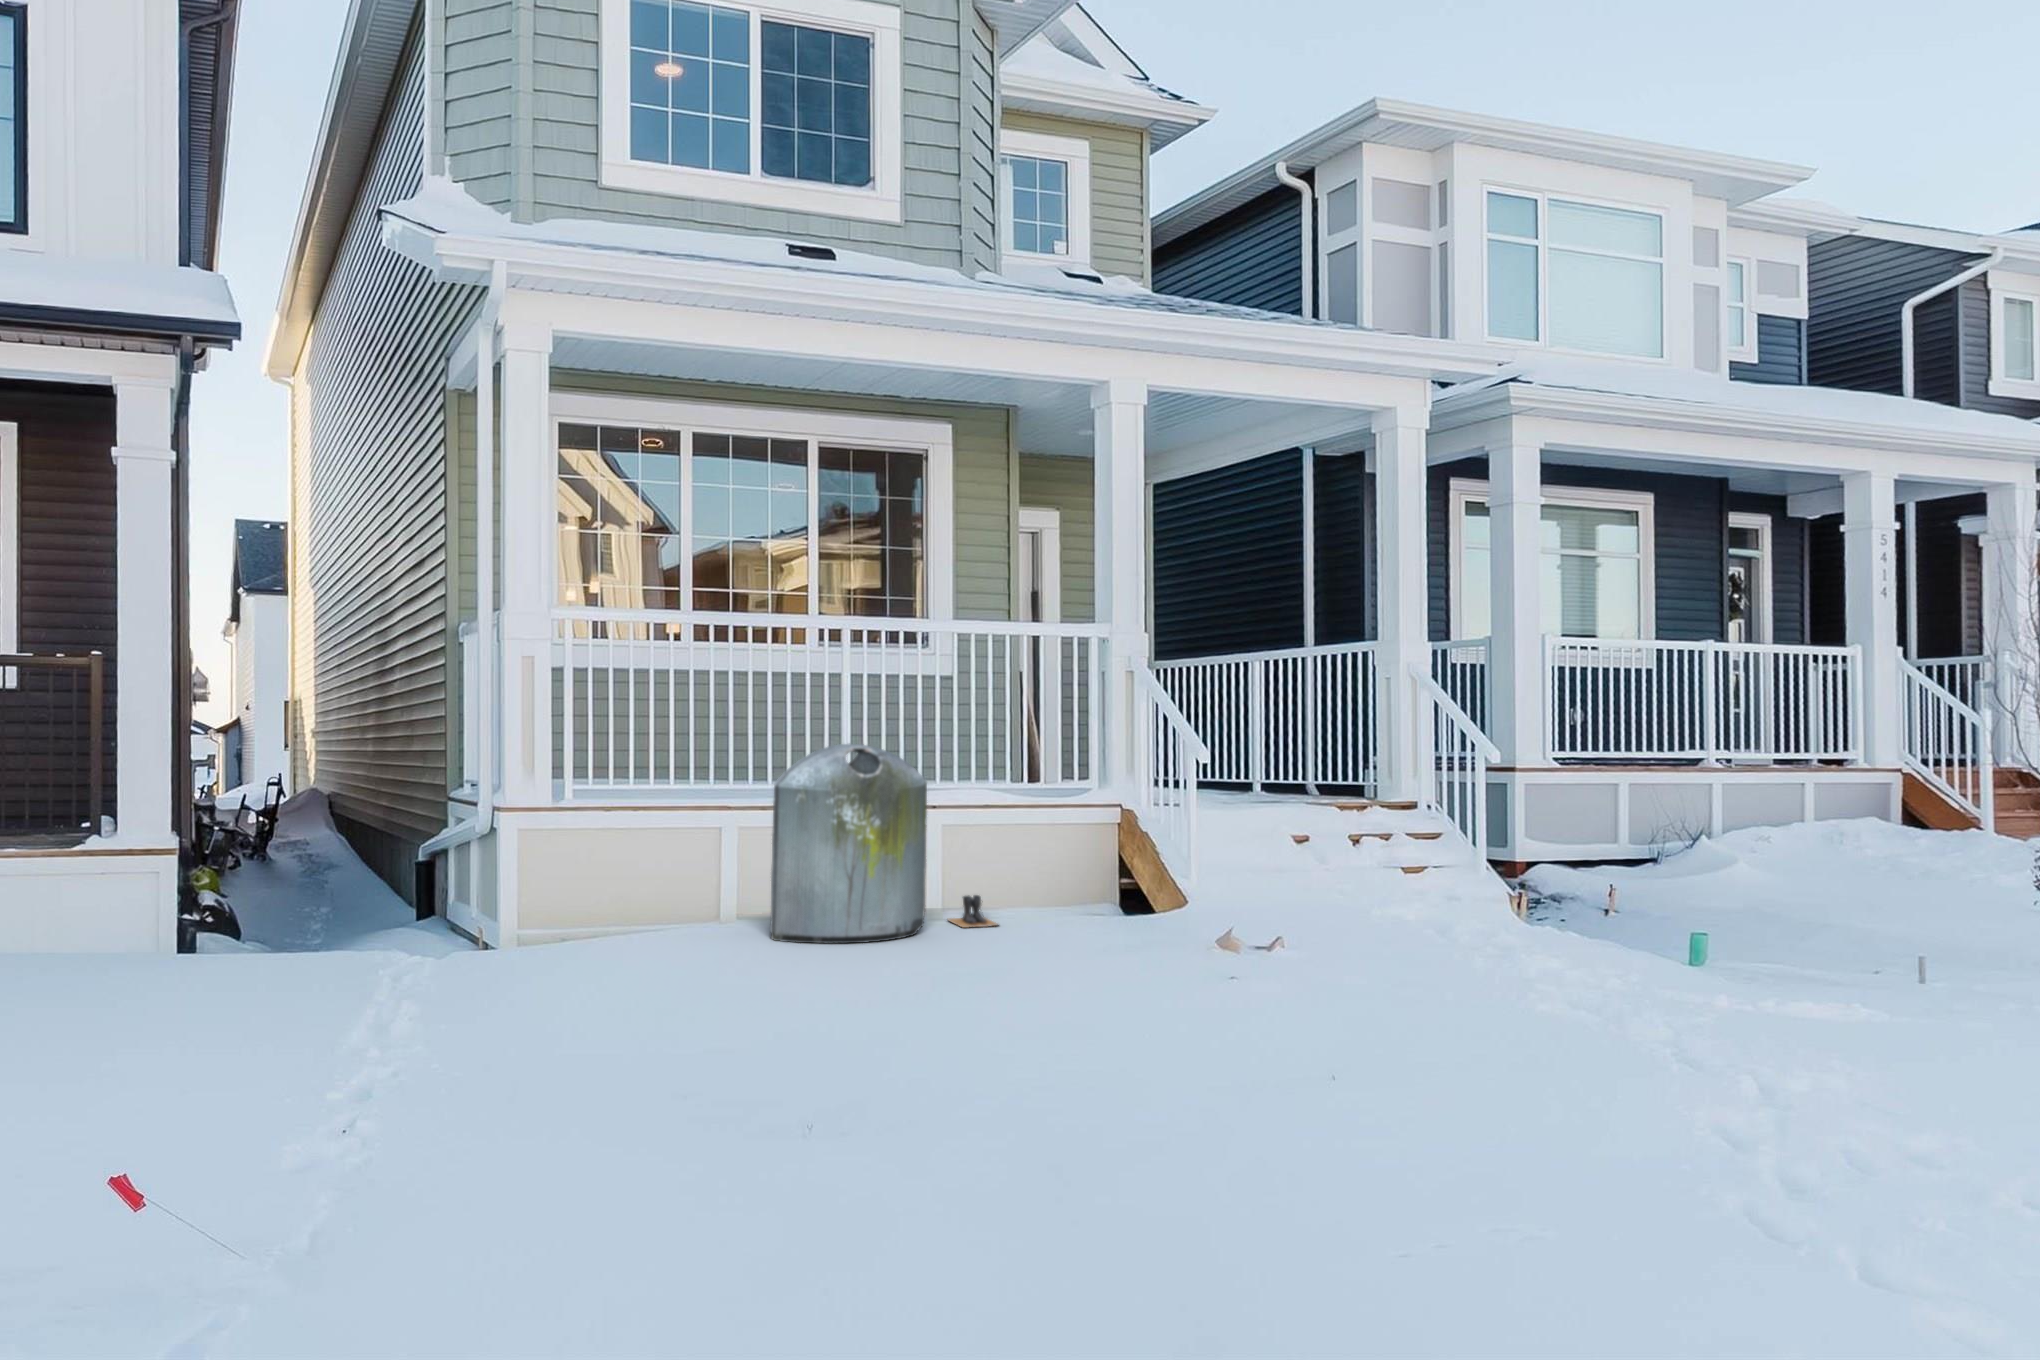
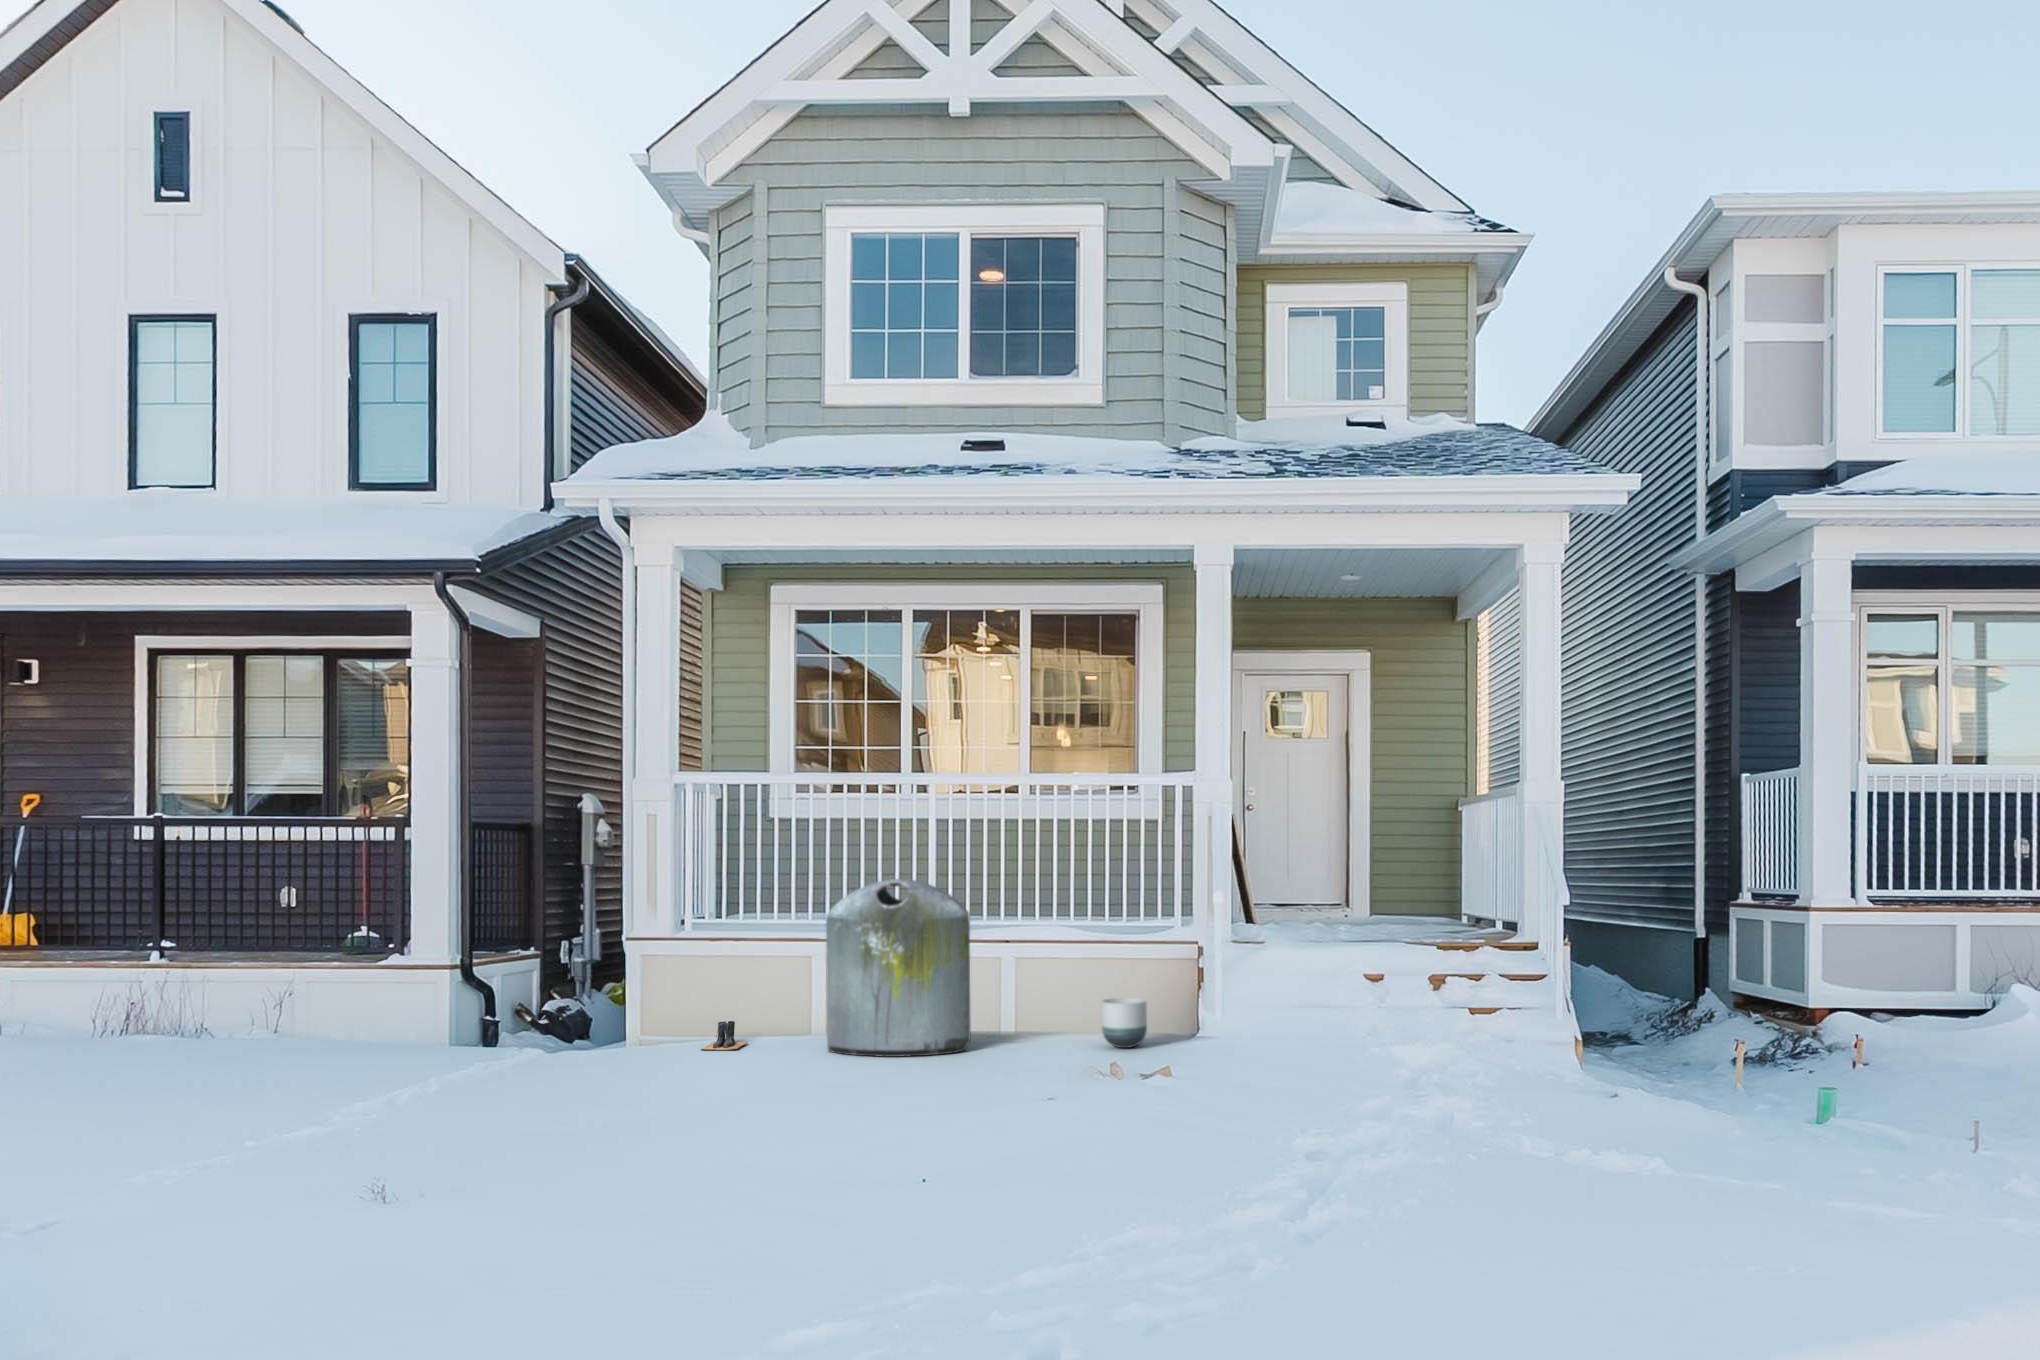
planter: none [1034,867,1081,921] -> present [1102,998,1147,1048]
boots: present [949,895,998,928] -> present [701,1021,747,1050]

